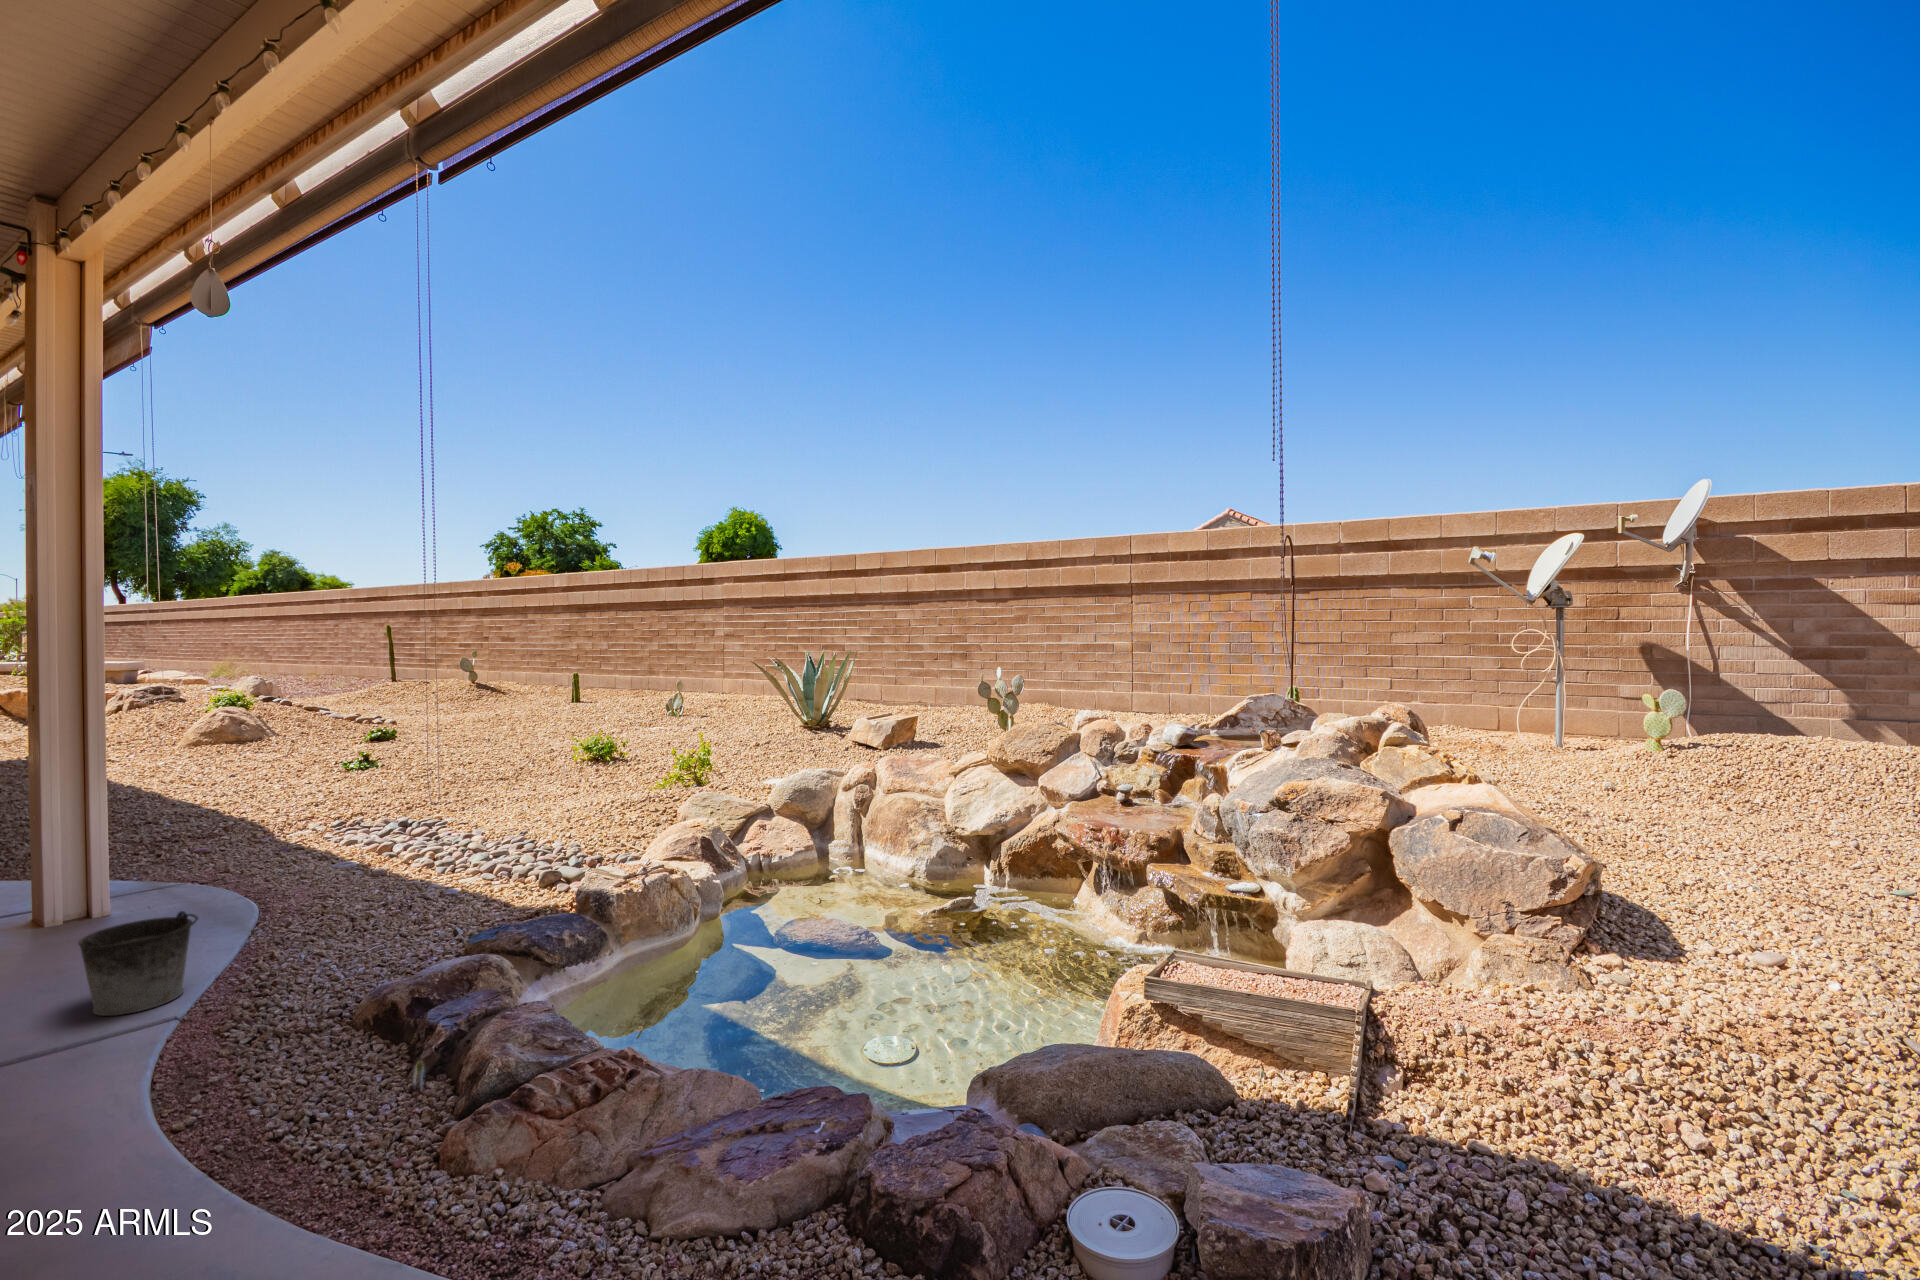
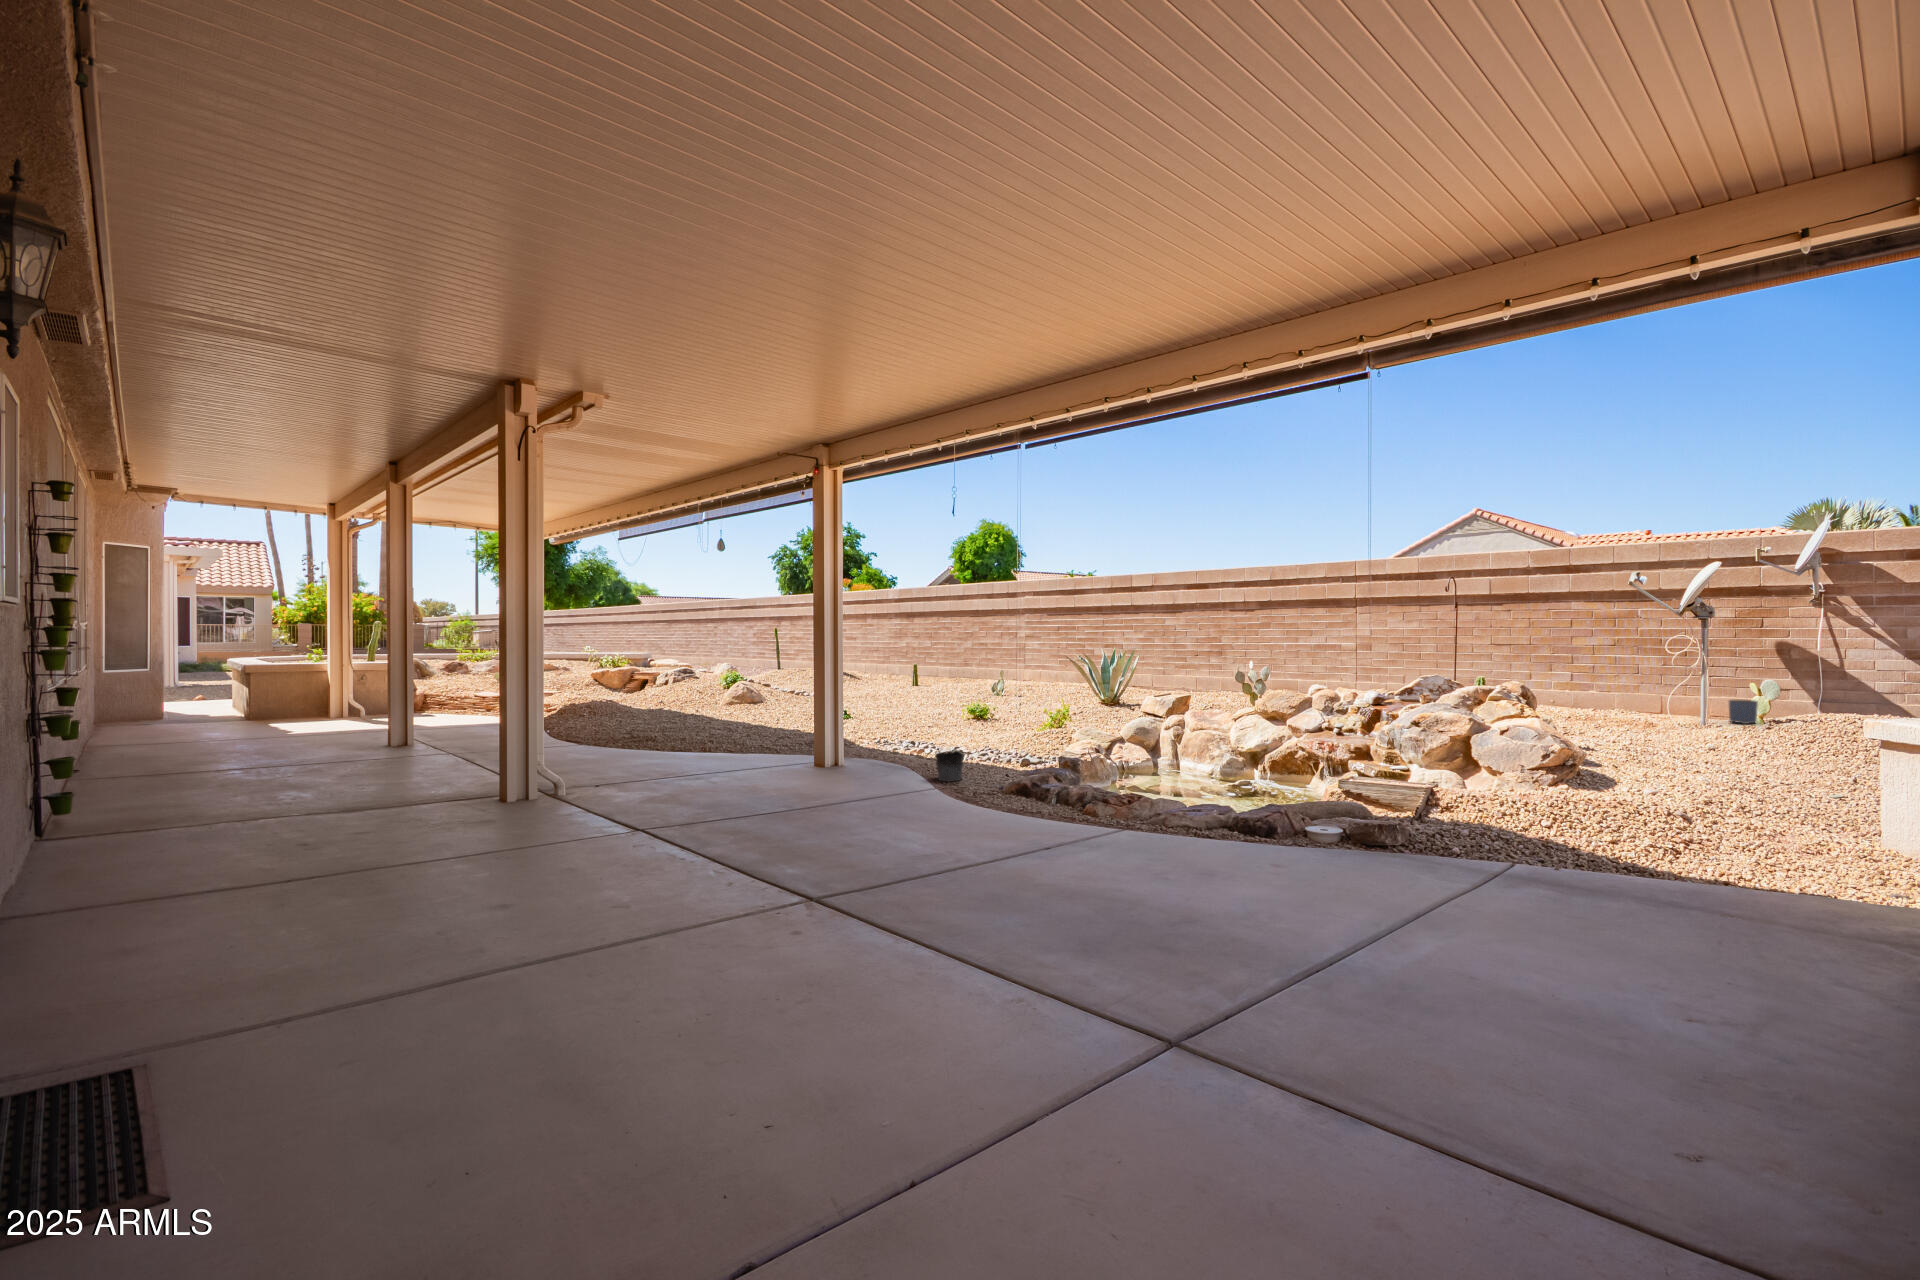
planter: none [1741,742,1792,785] -> present [1728,700,1758,724]

